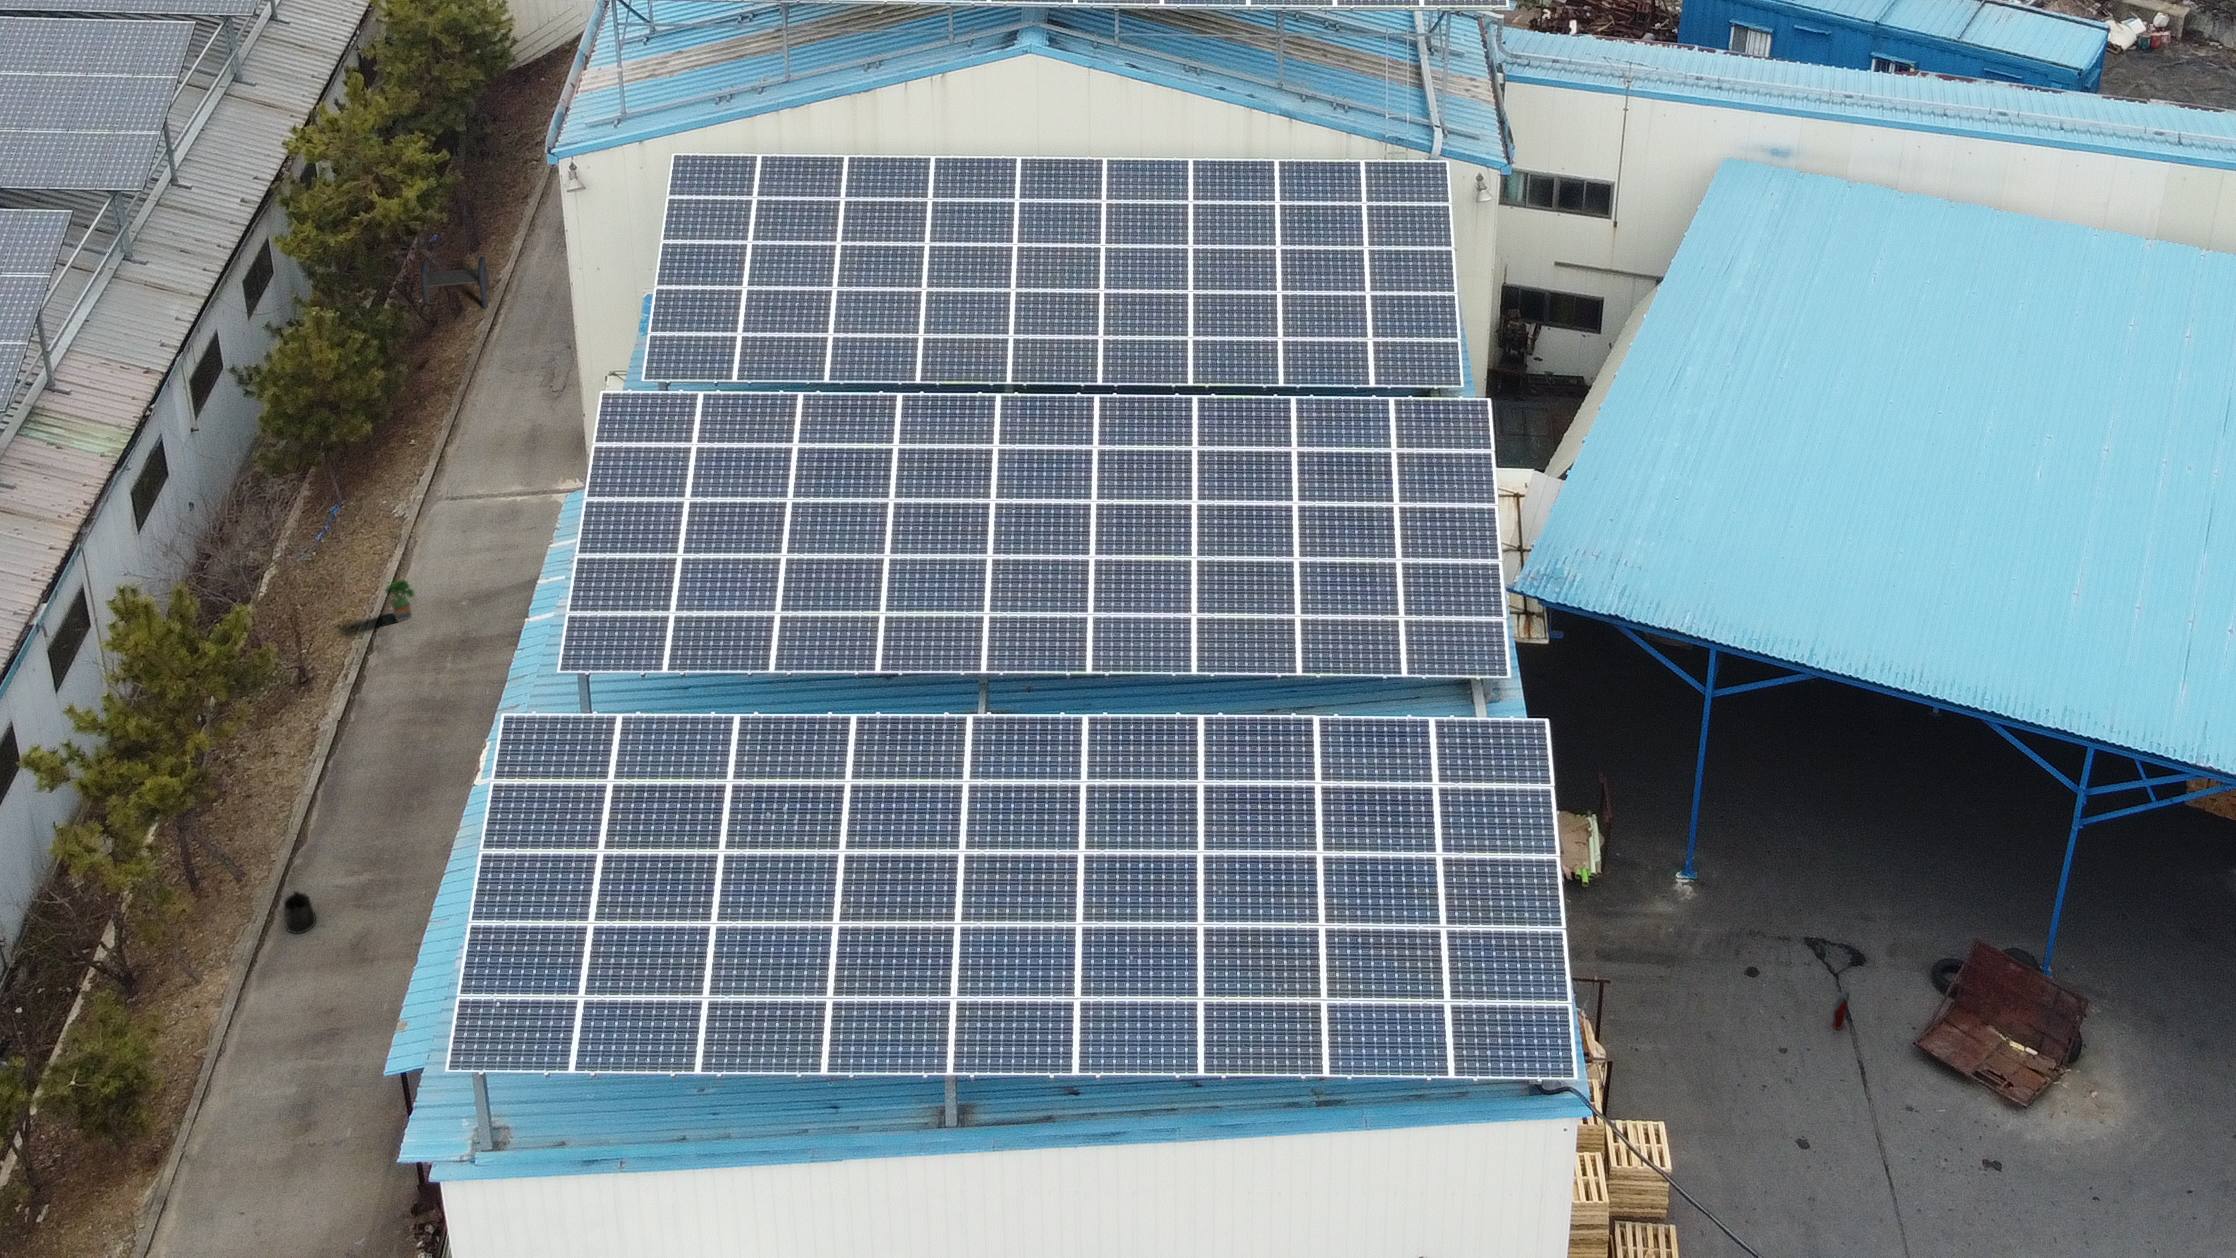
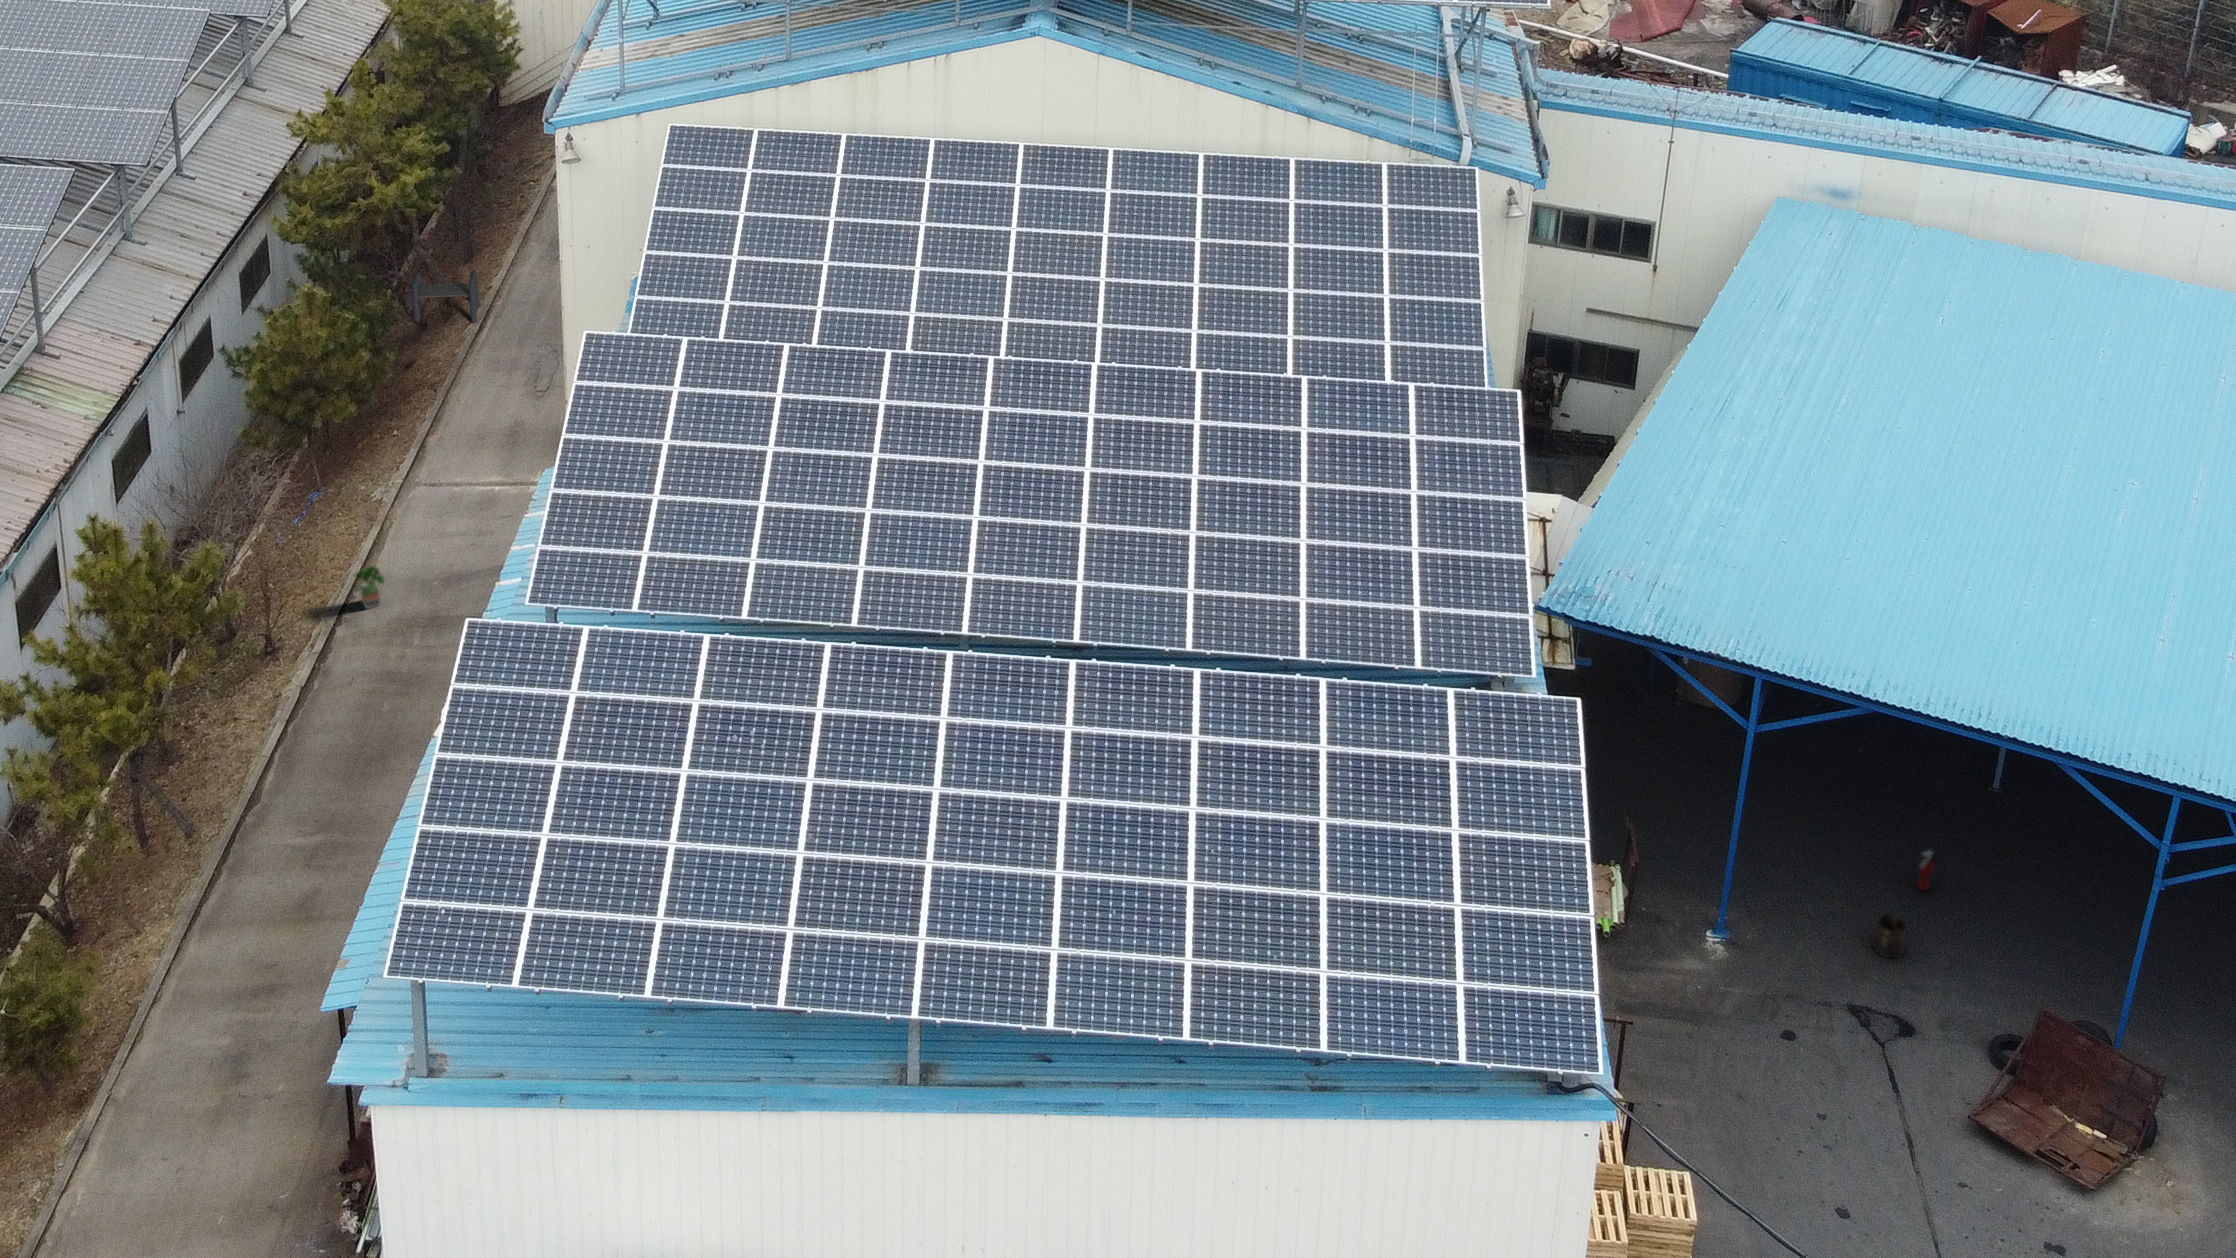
bucket: present [284,891,316,934] -> present [1872,913,1906,958]
fire extinguisher: present [1833,992,1849,1030] -> present [1918,851,1935,891]

